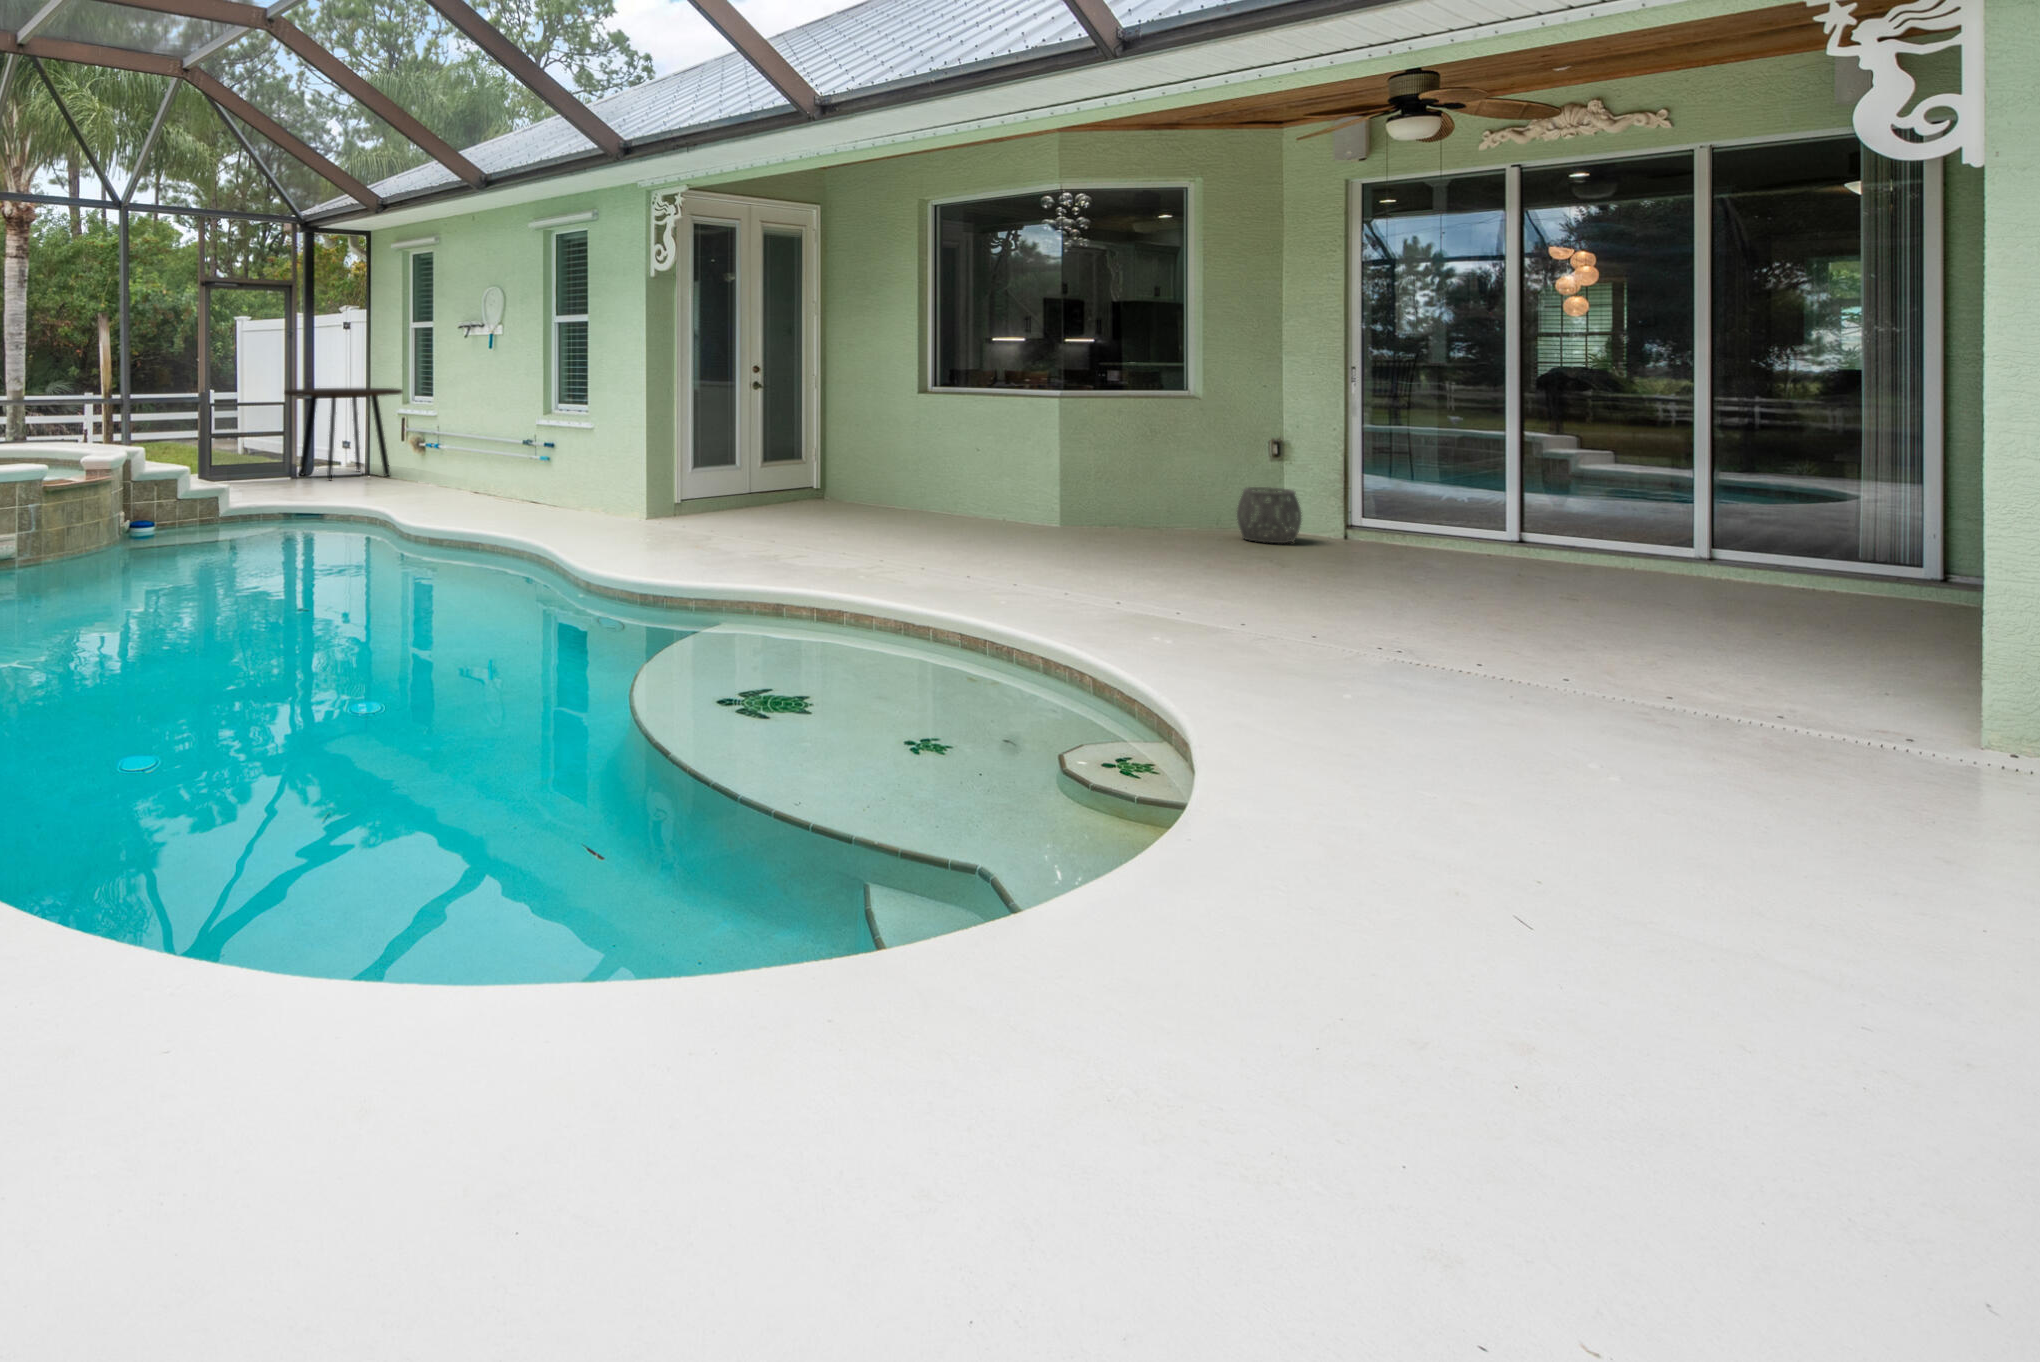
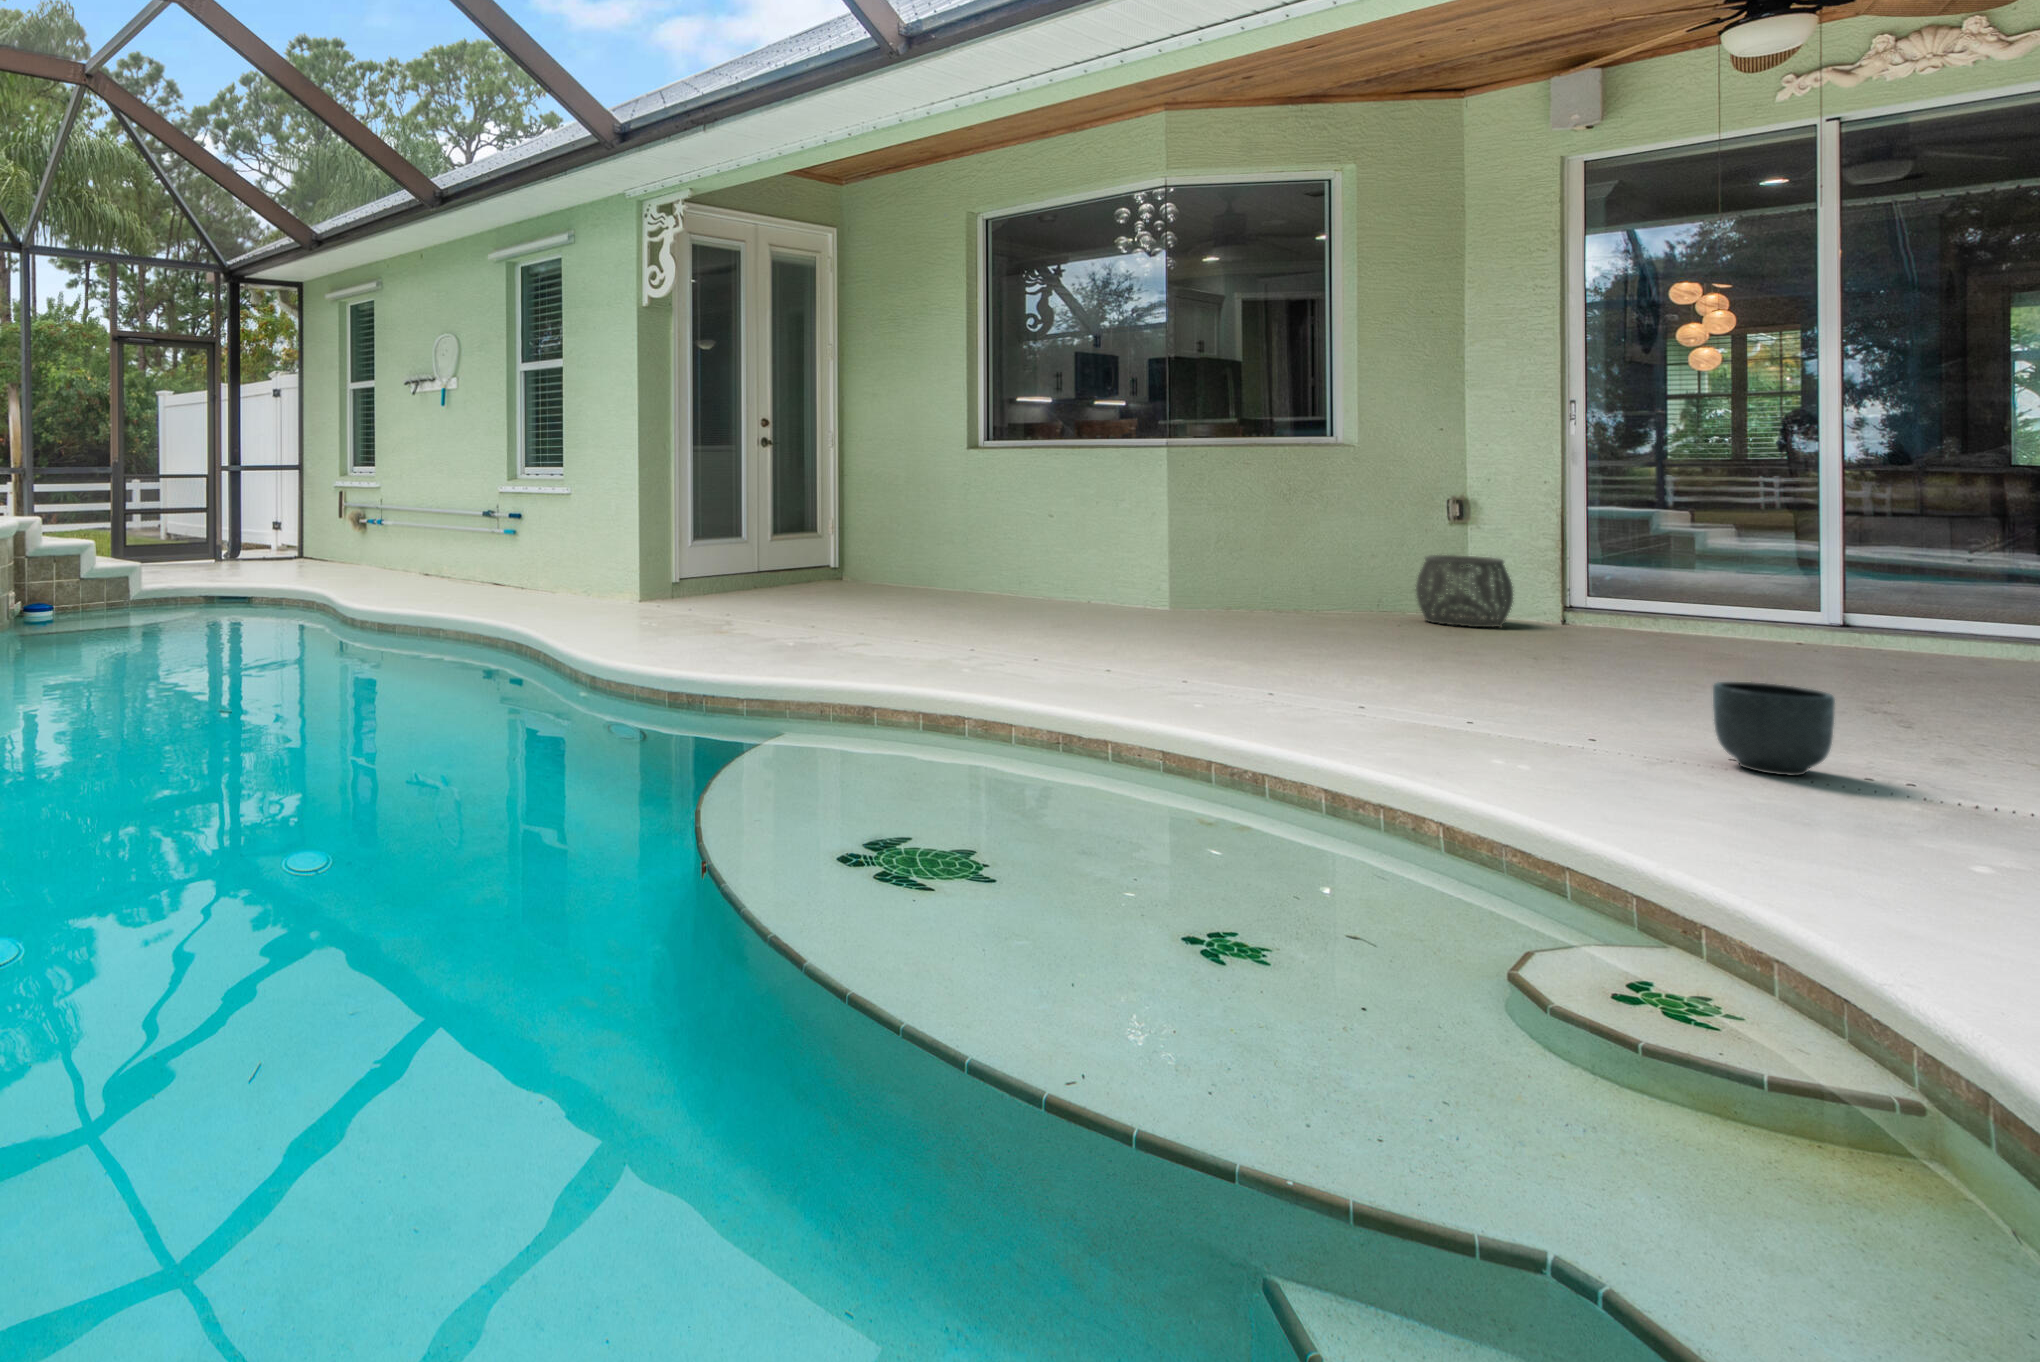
dining table: present [284,388,403,481] -> none [207,460,339,561]
planter: none [1252,588,1309,645] -> present [1713,682,1835,776]

